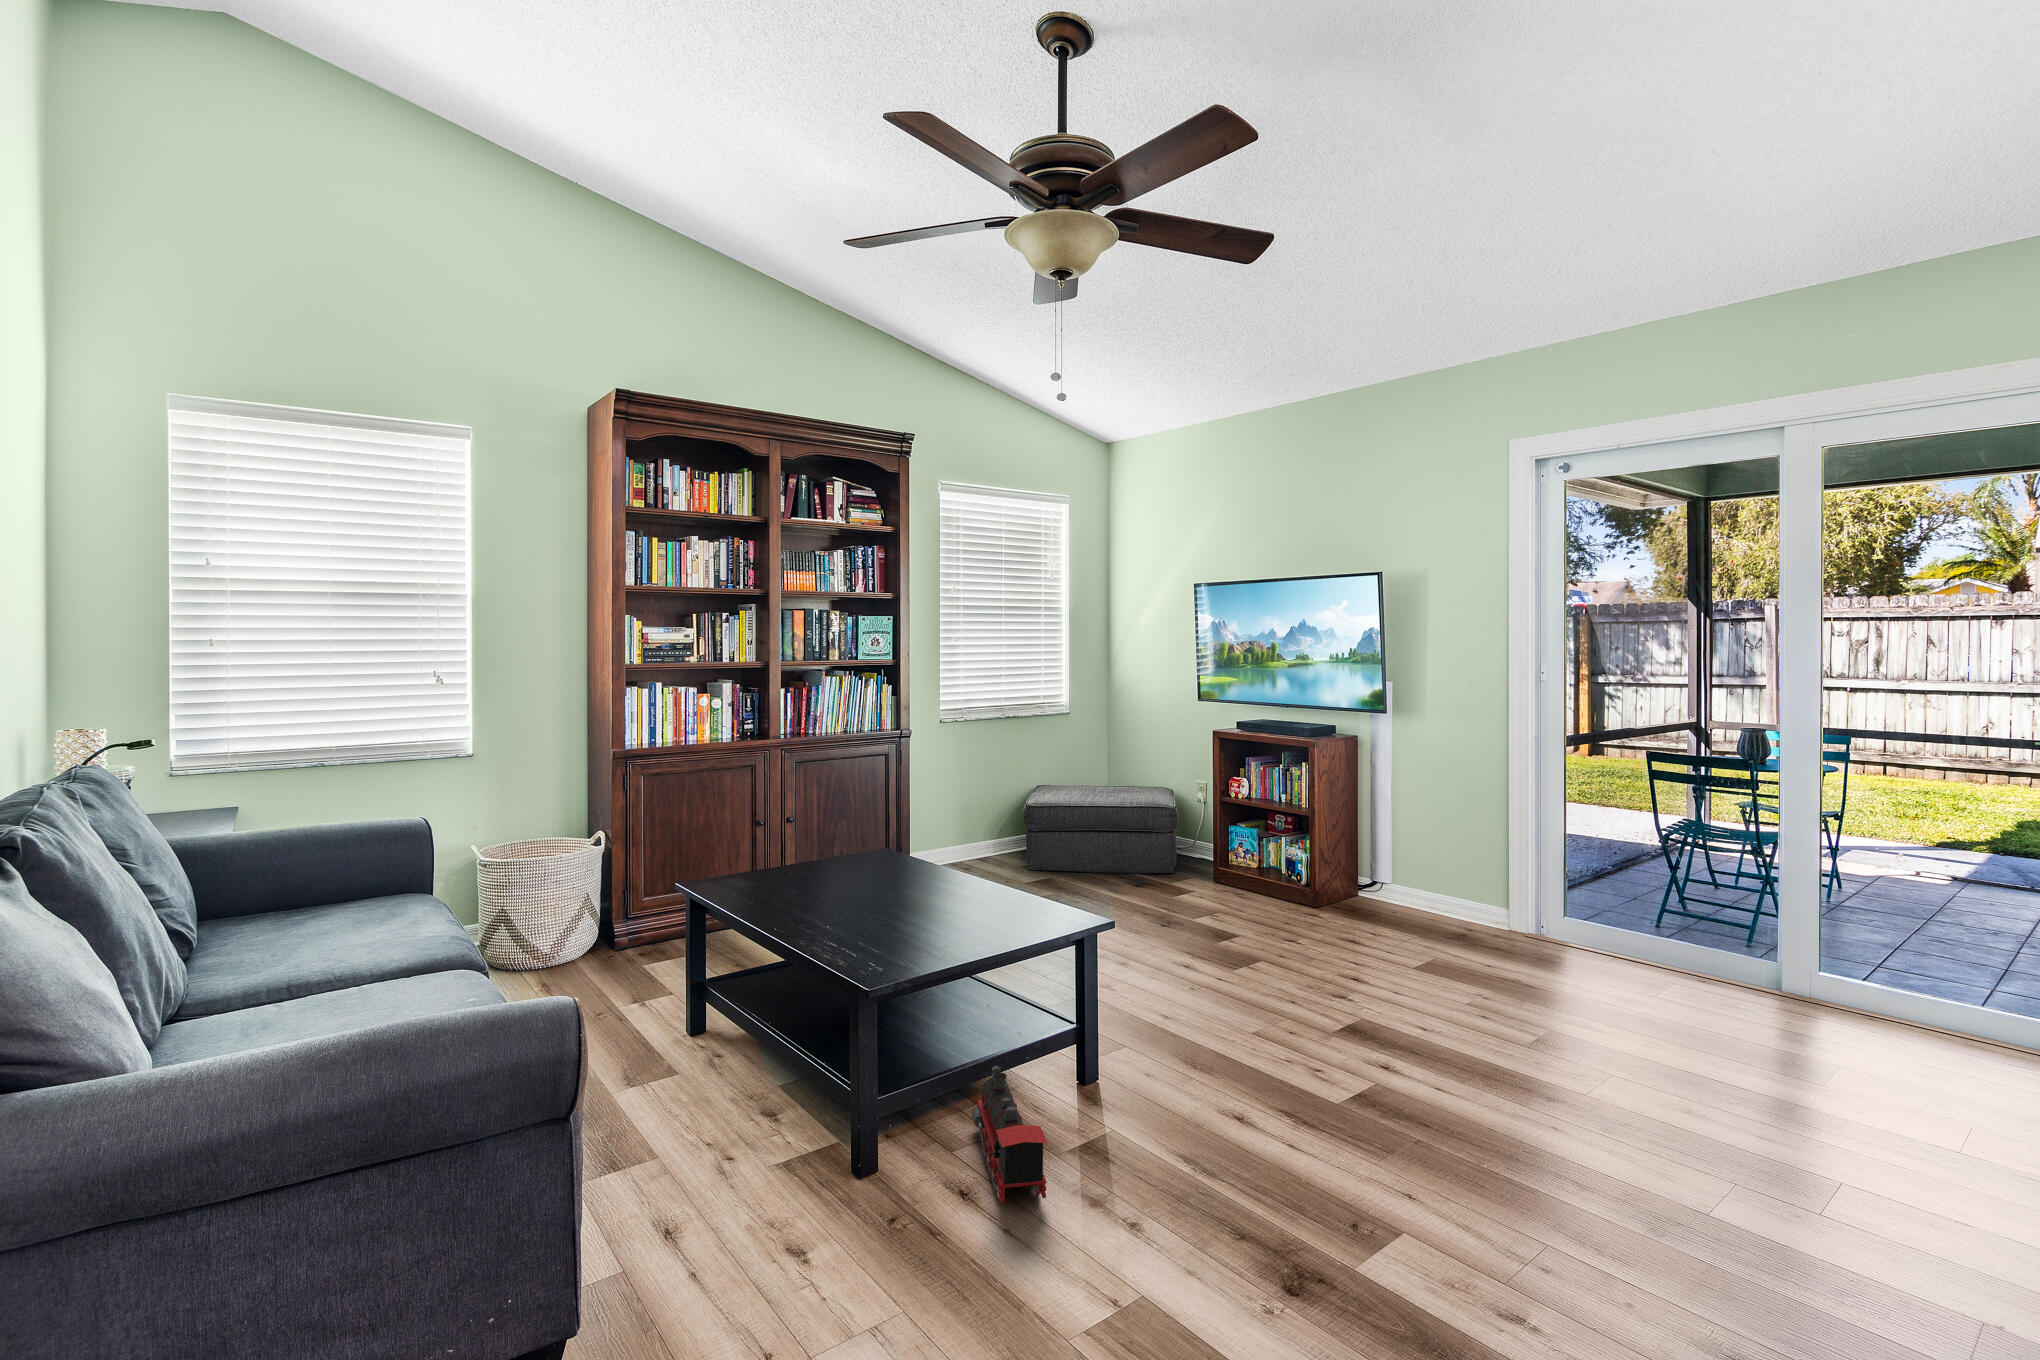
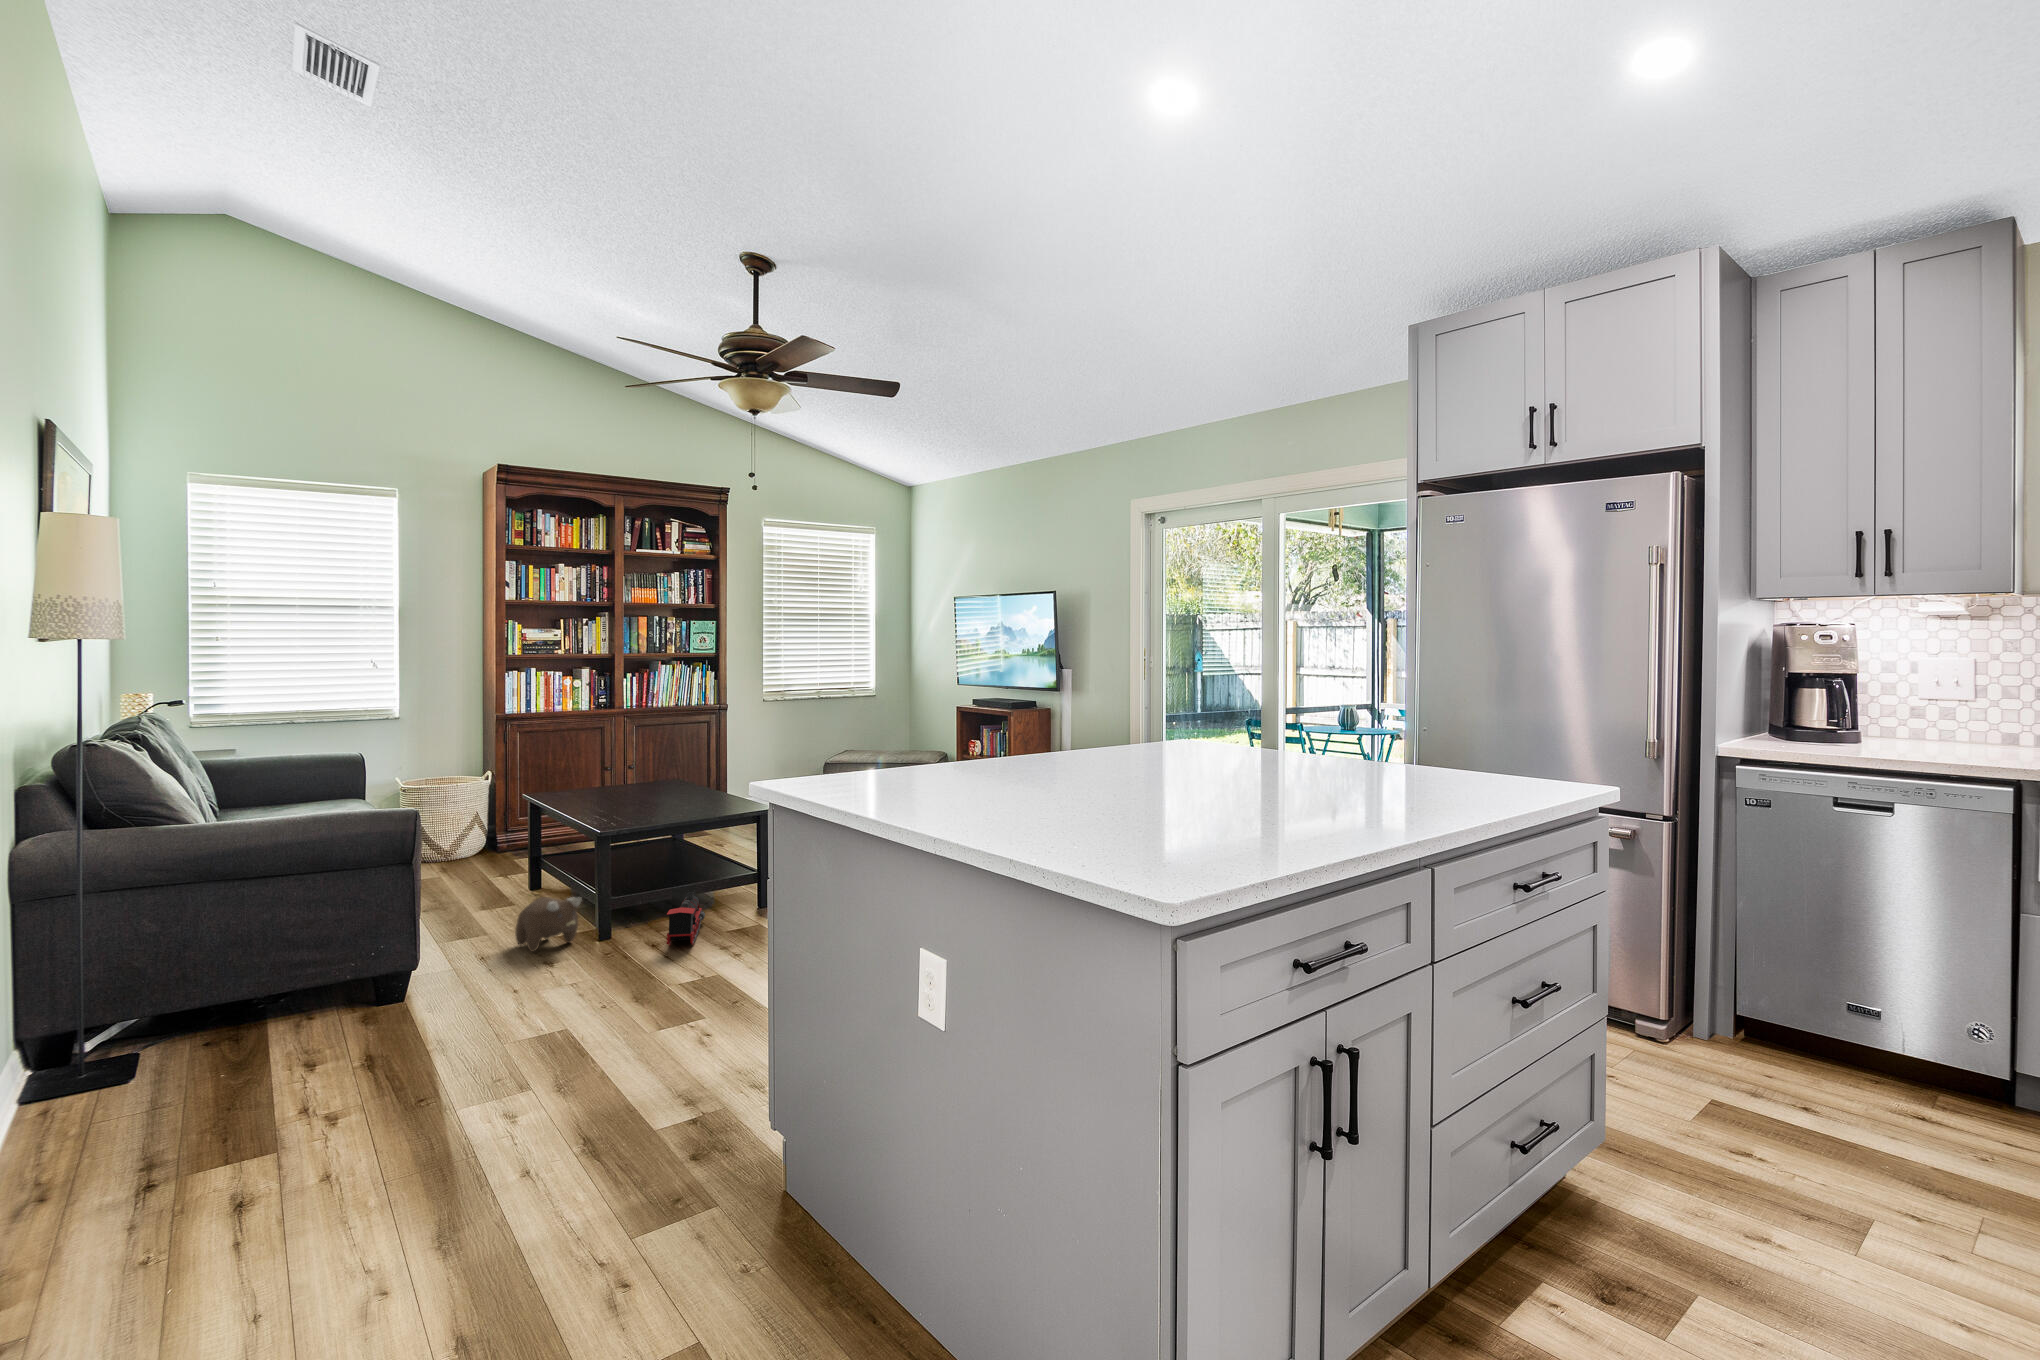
plush toy: none [715,1102,838,1217] -> present [515,897,582,952]

